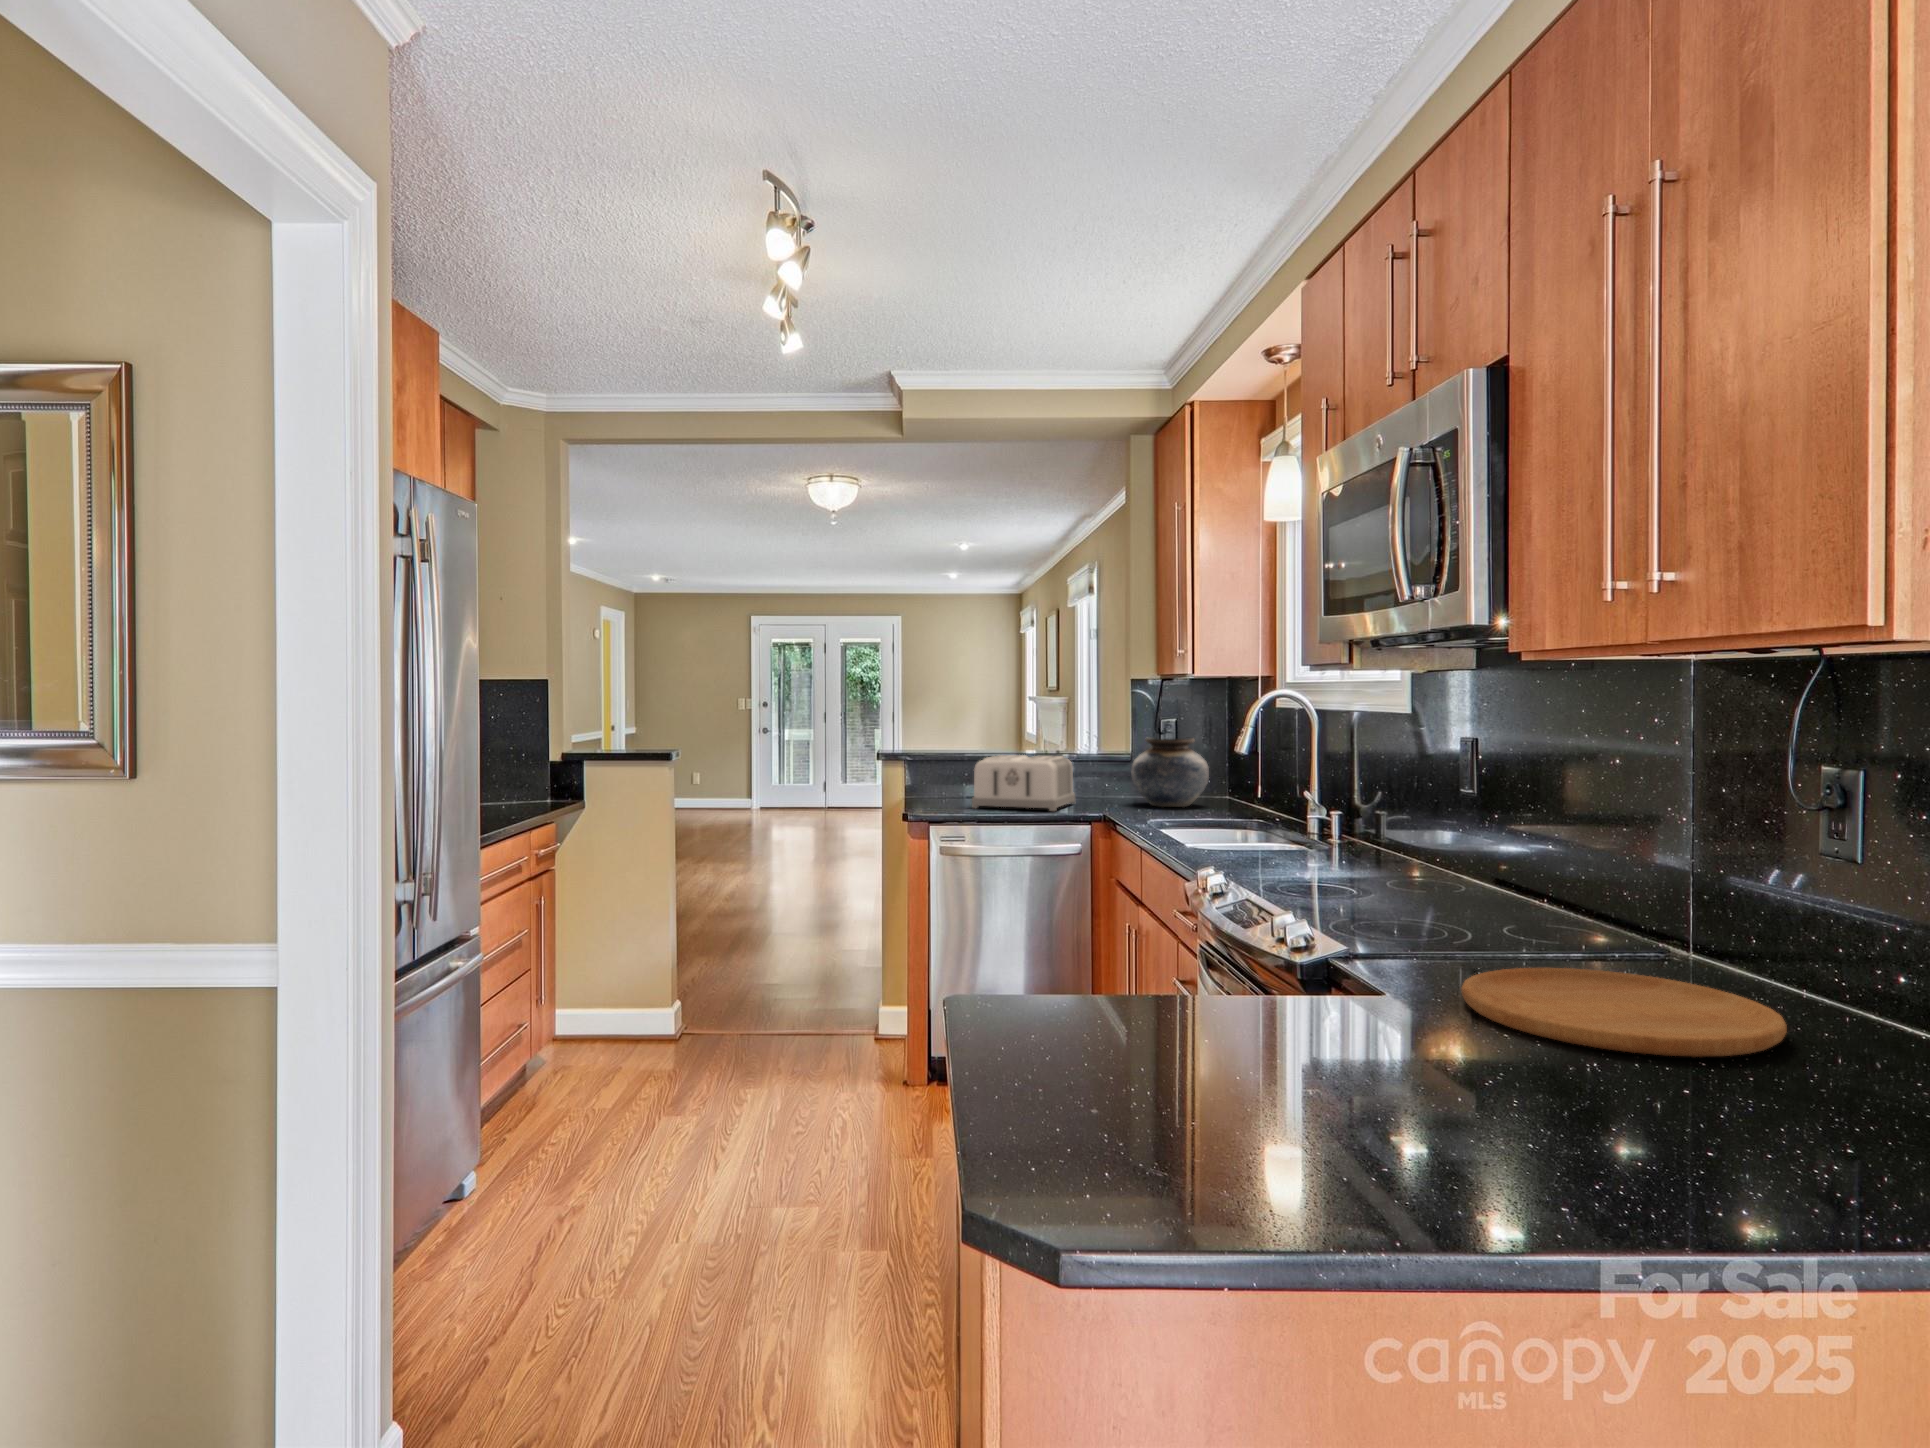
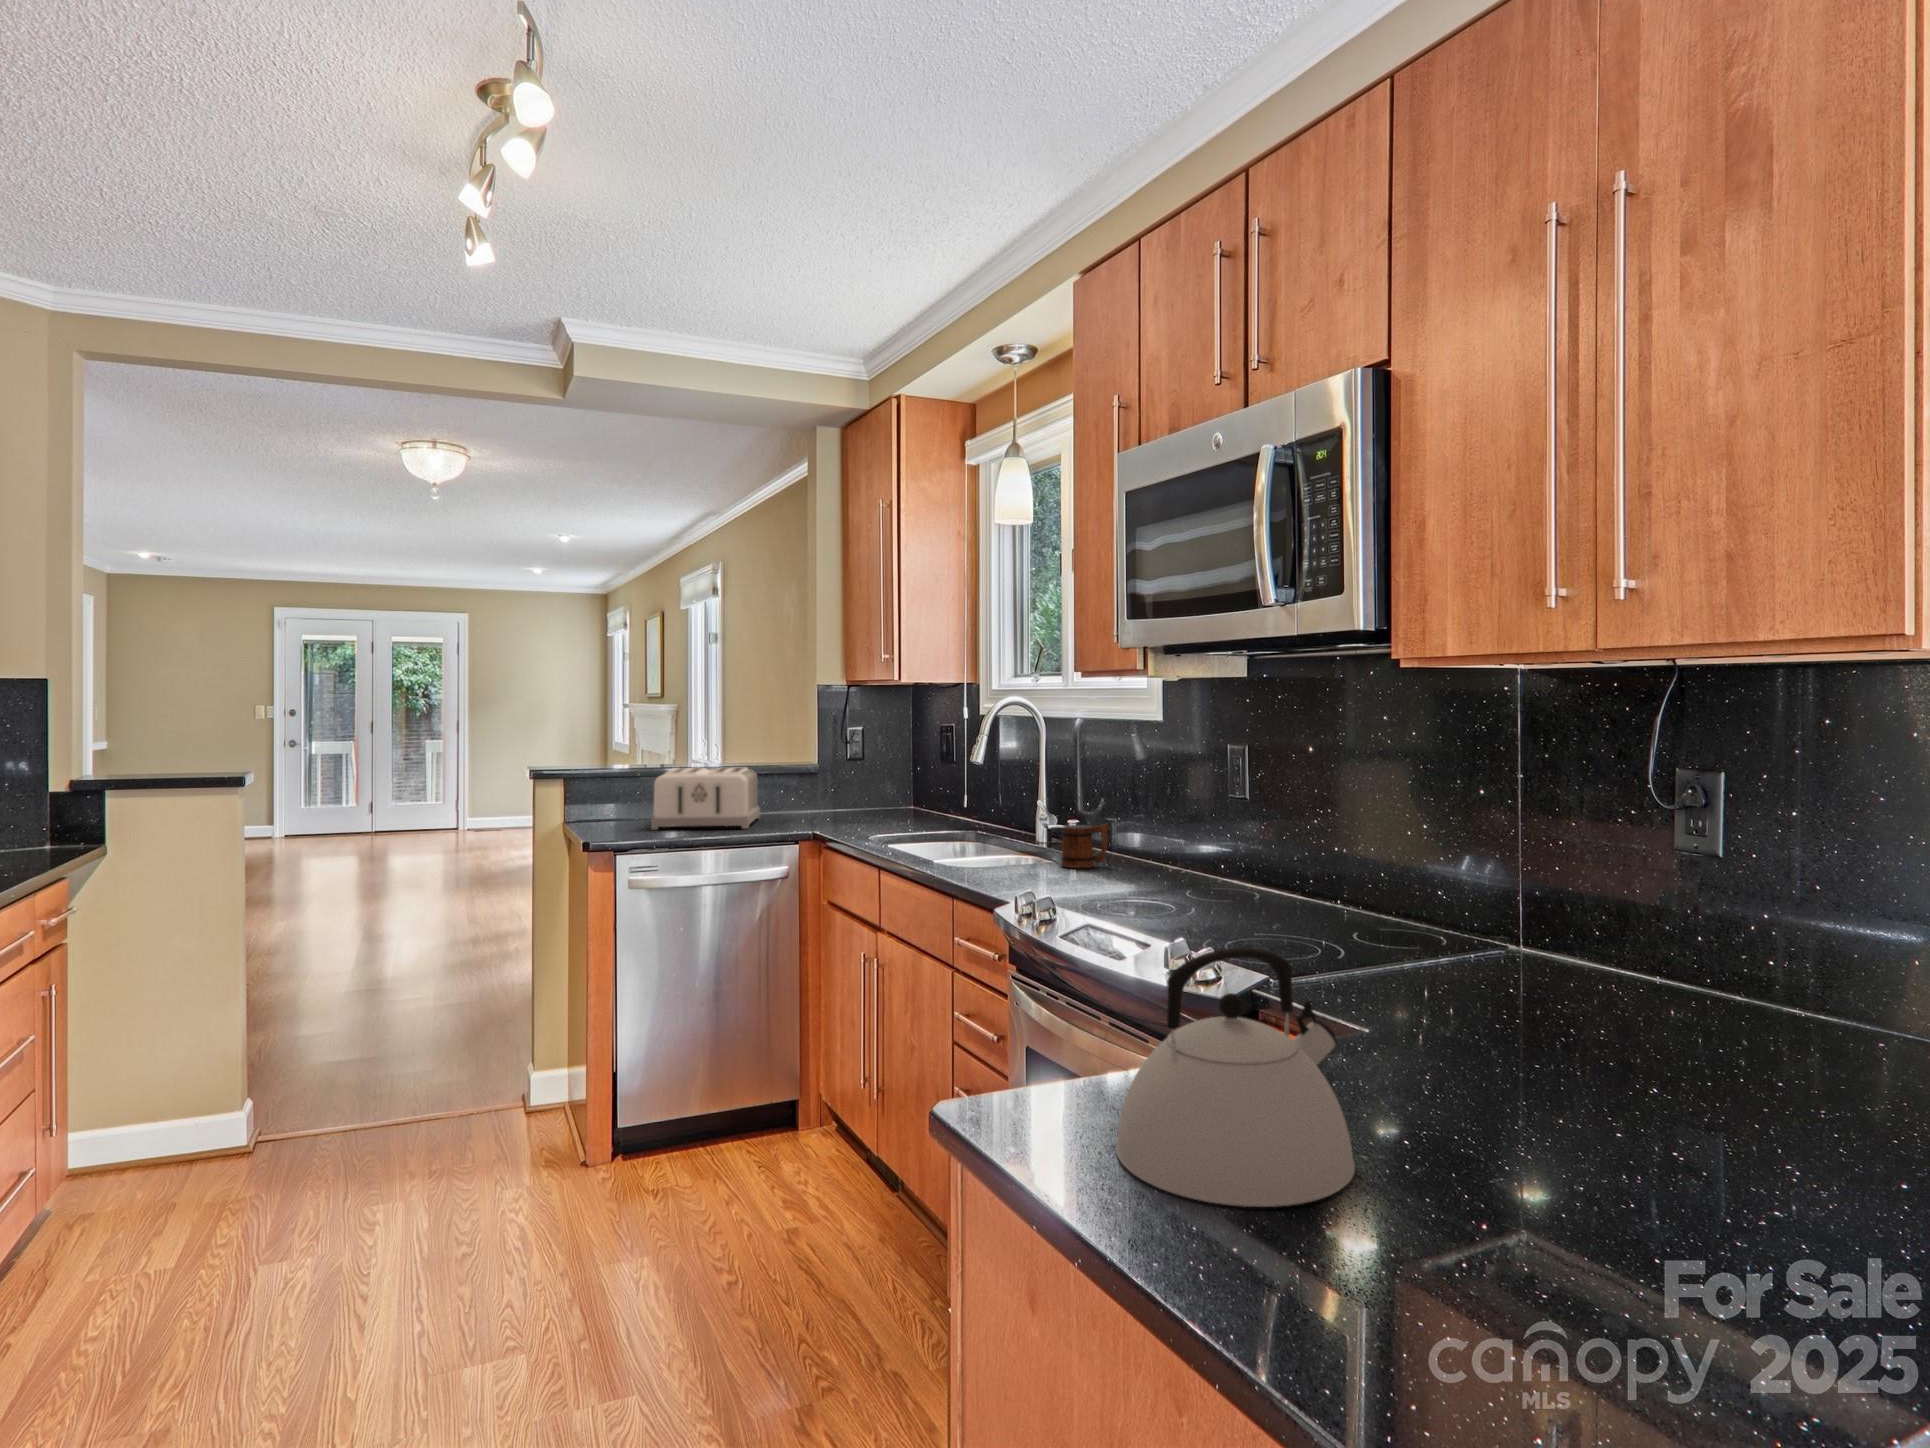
vase: present [1132,737,1209,807] -> none [818,745,896,817]
mug: none [1311,817,1362,860] -> present [1061,824,1108,868]
kettle: none [1048,886,1242,1079] -> present [1116,948,1355,1207]
cutting board: present [1461,968,1787,1057] -> none [1410,976,1726,1069]

